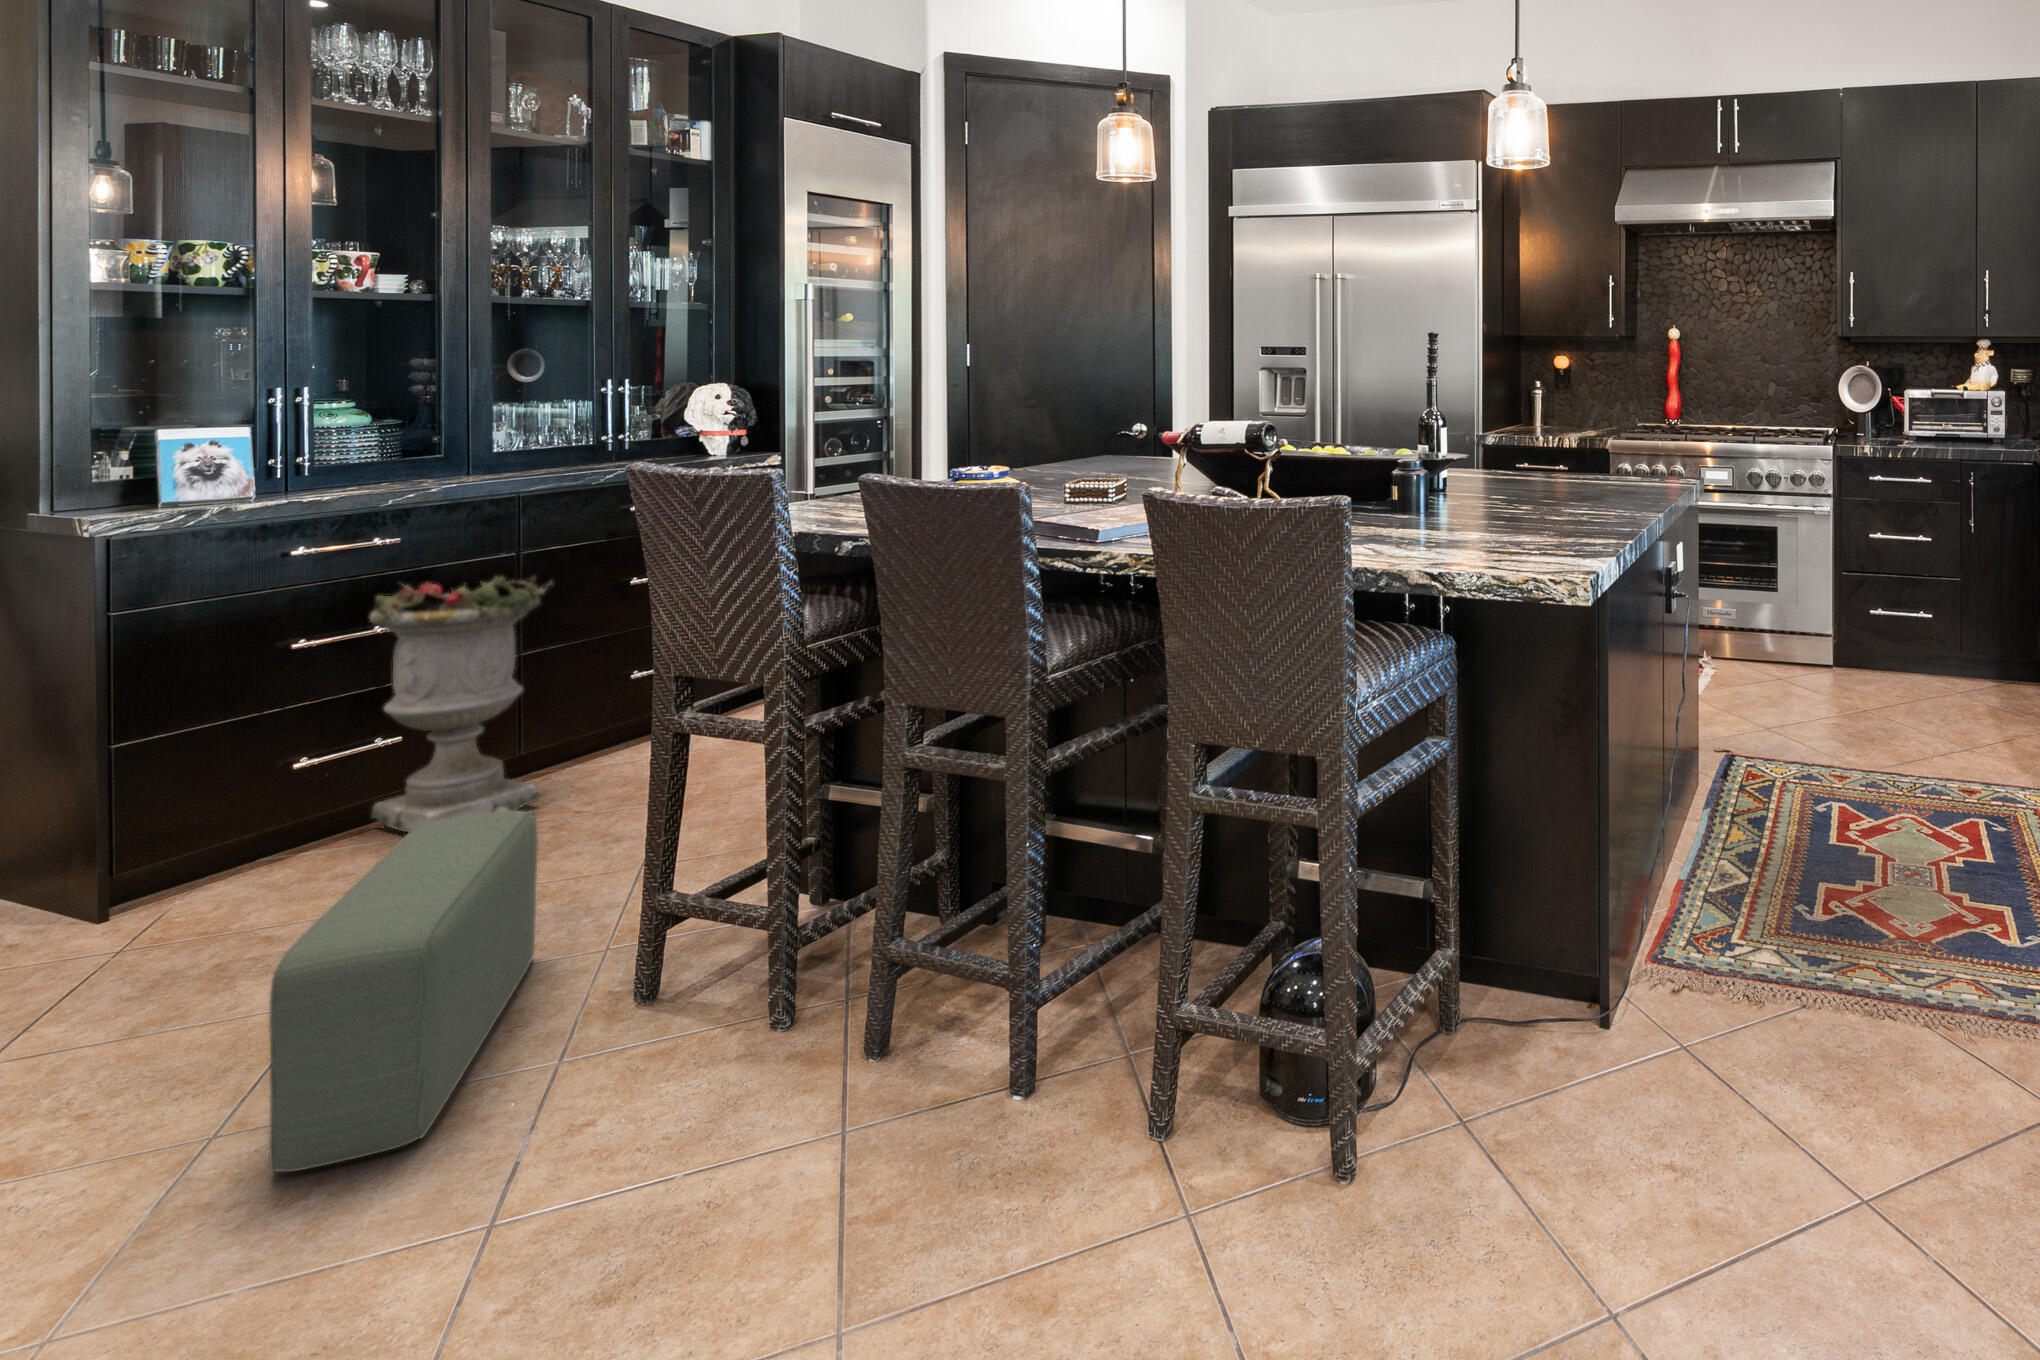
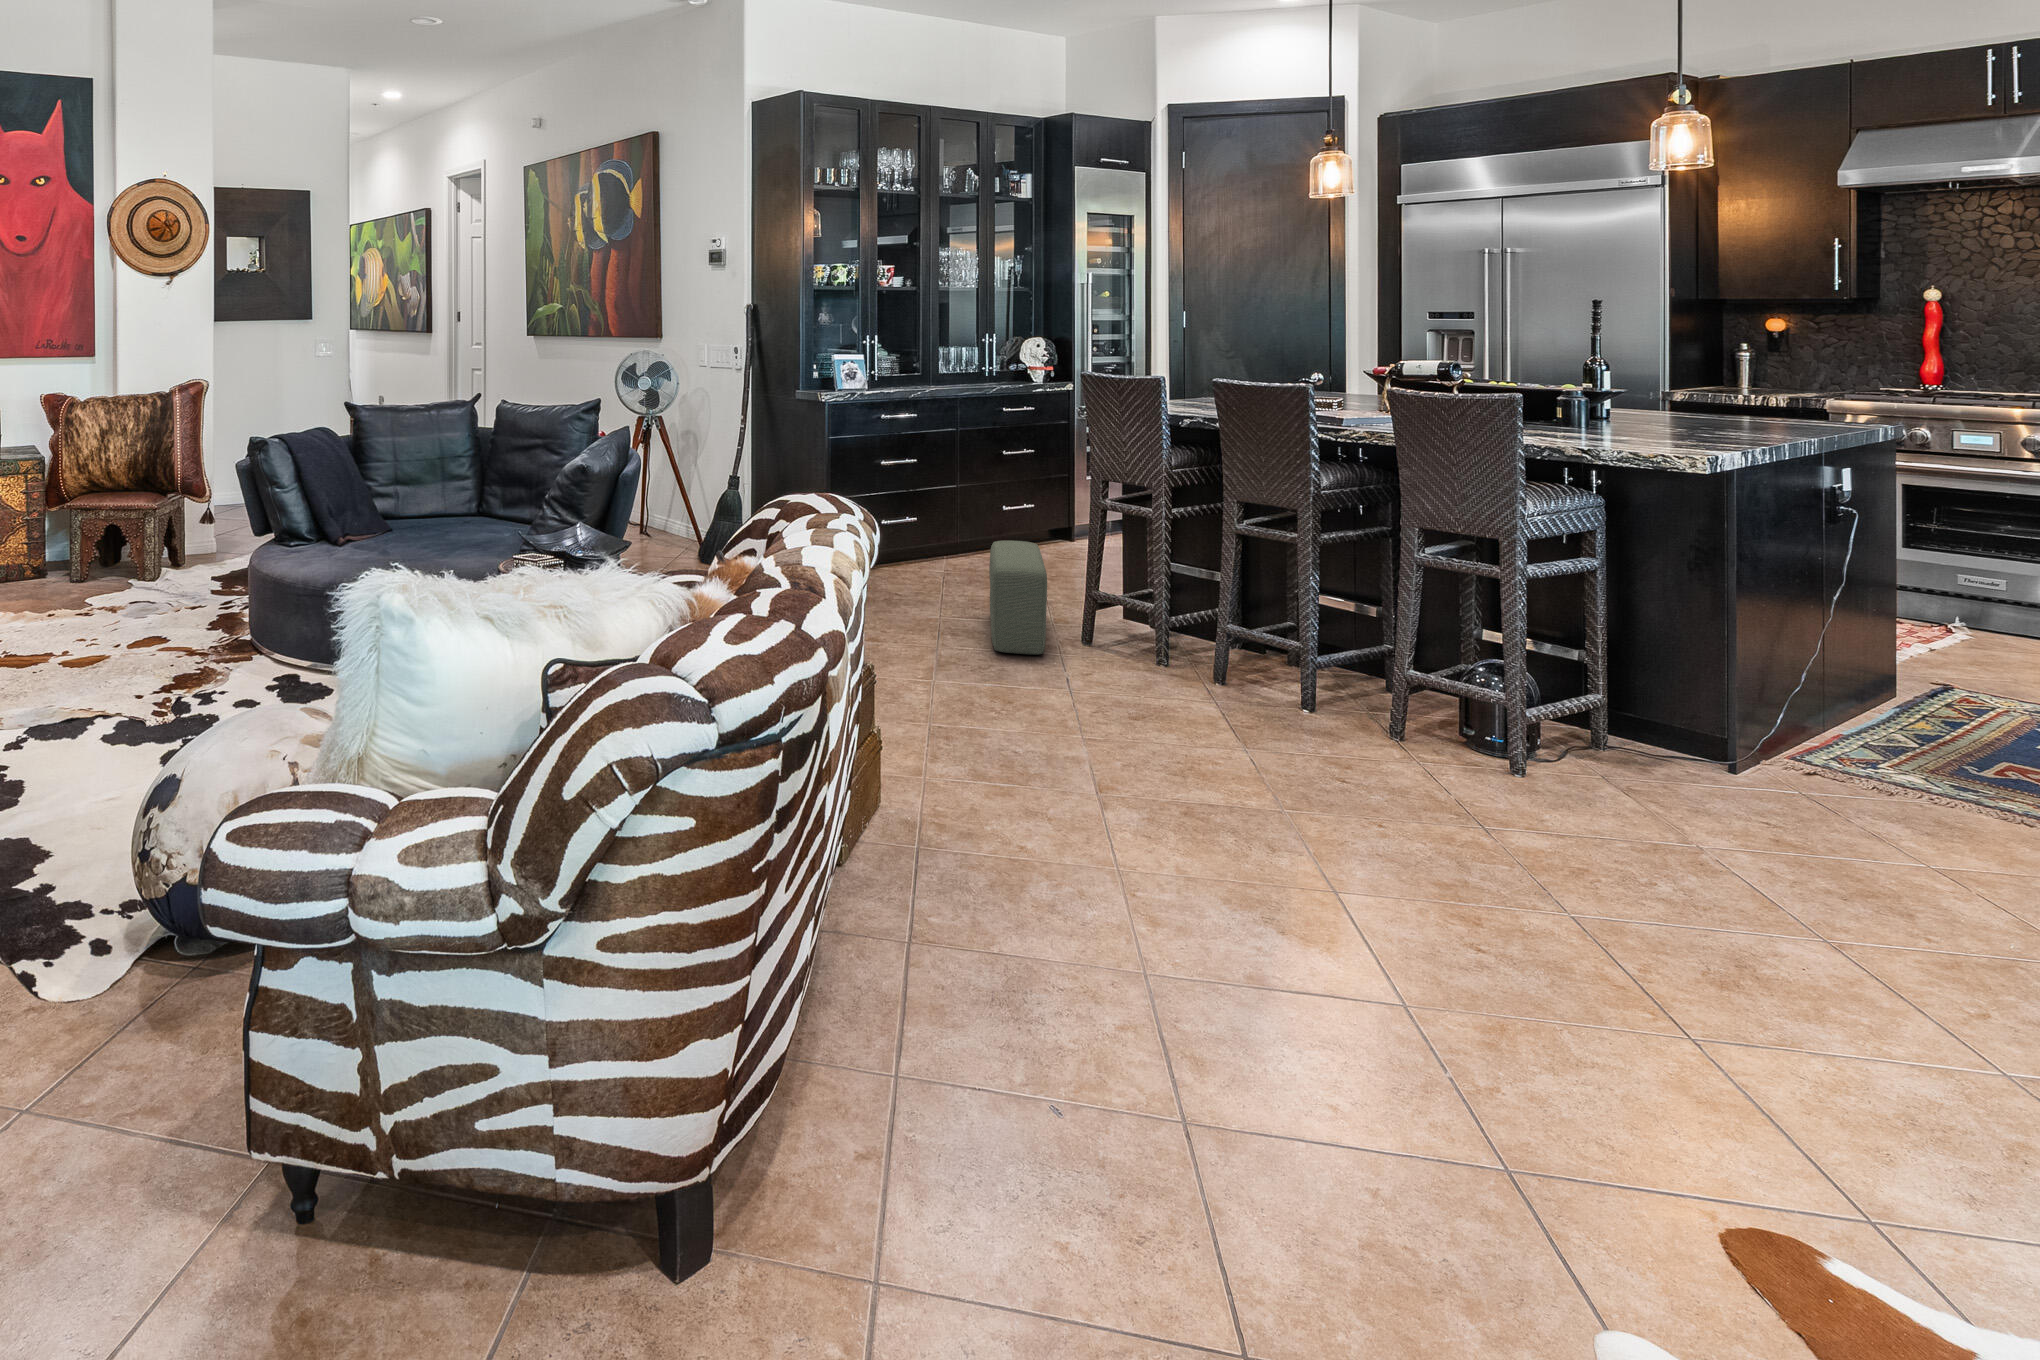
planter: present [370,577,551,832] -> none [913,439,989,569]

